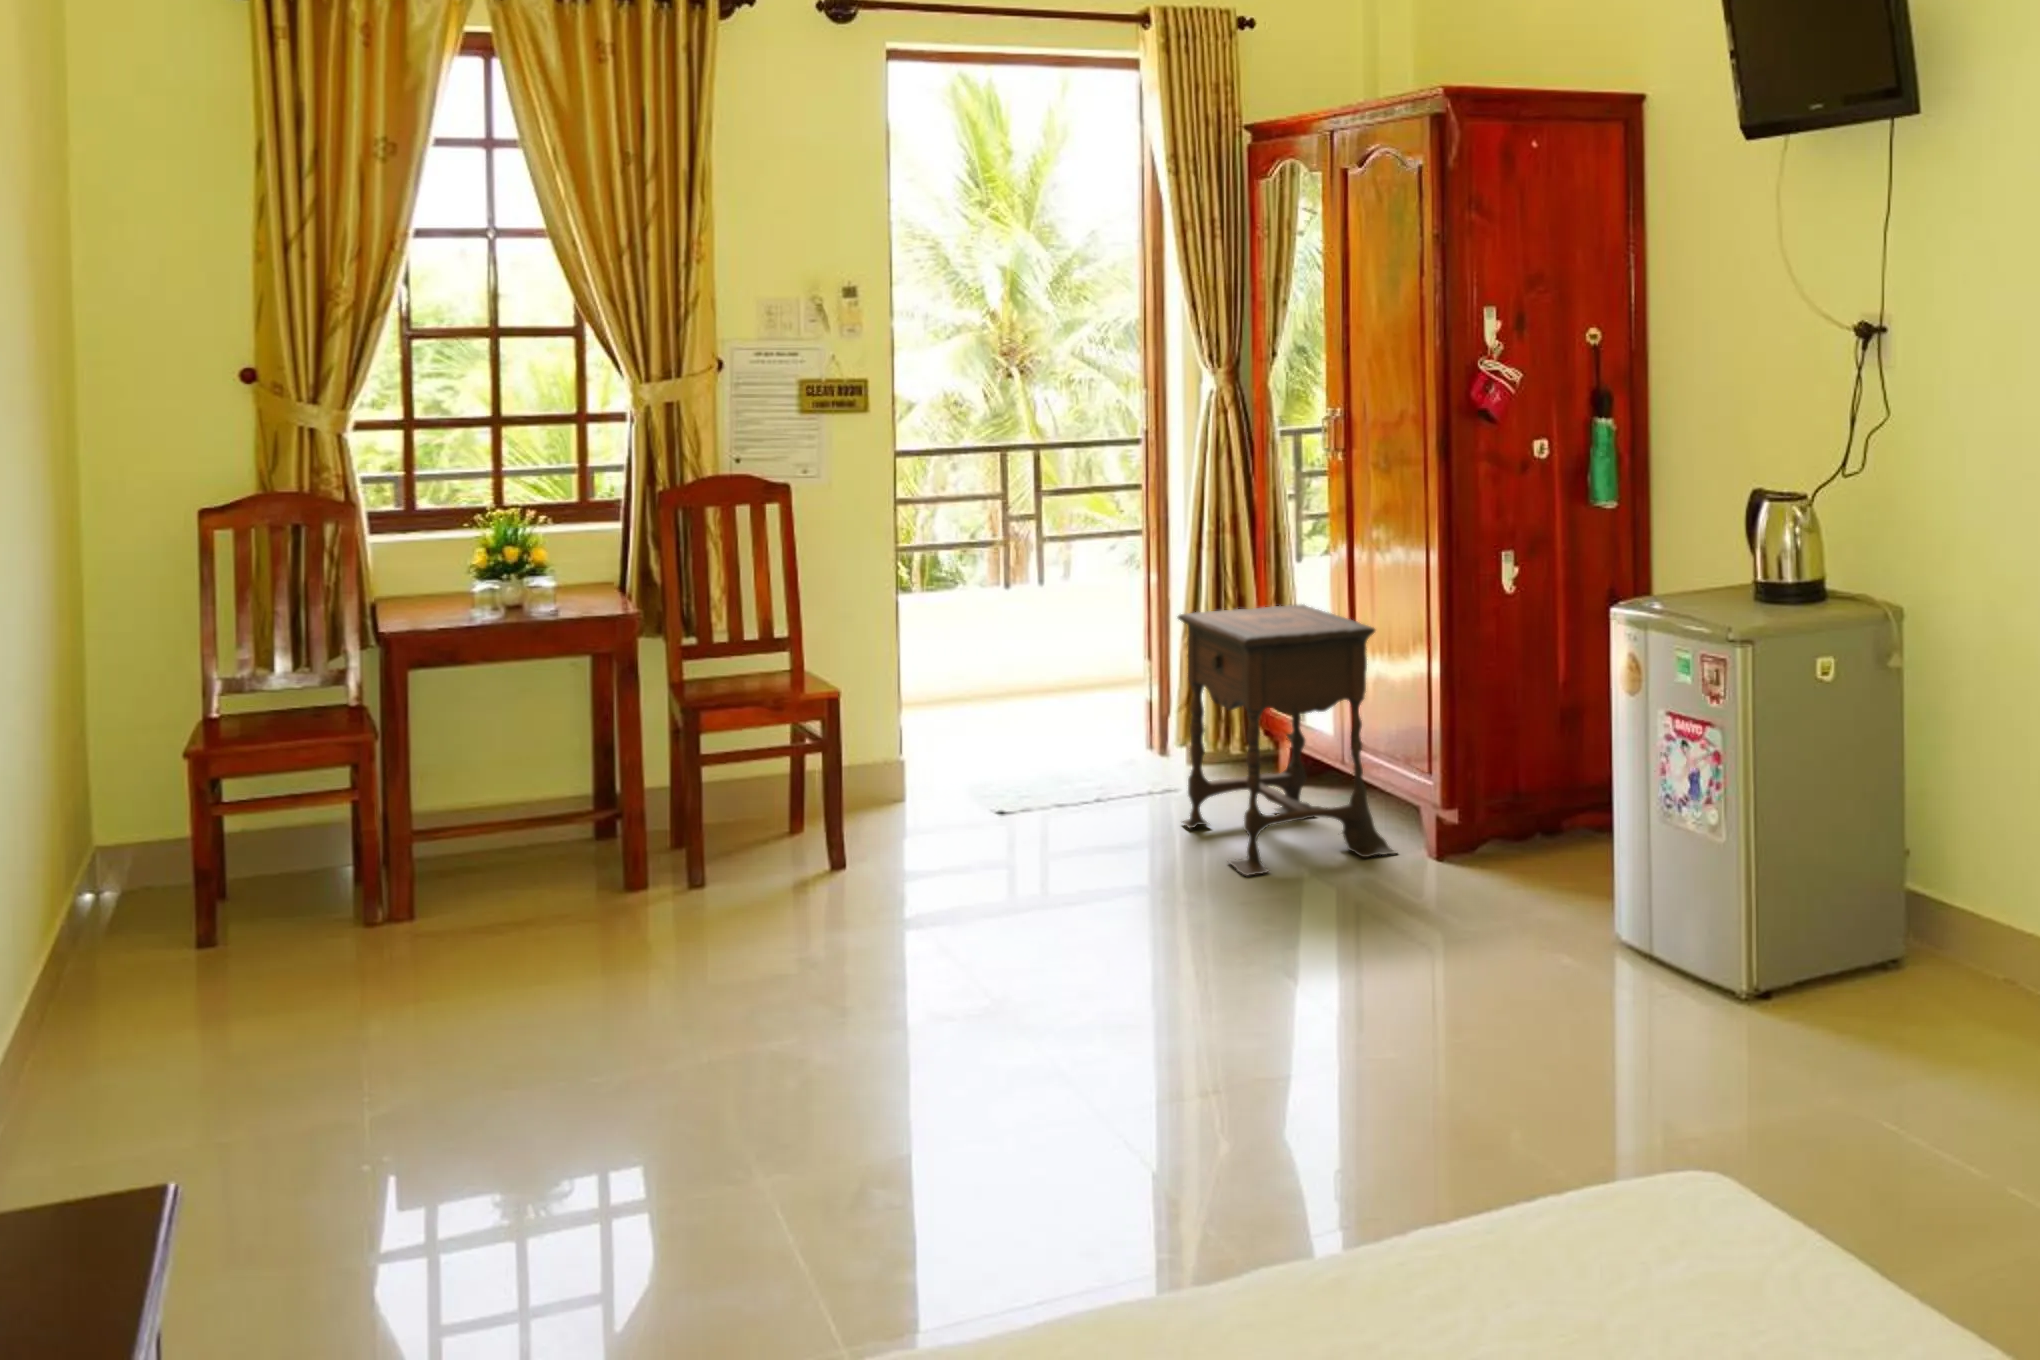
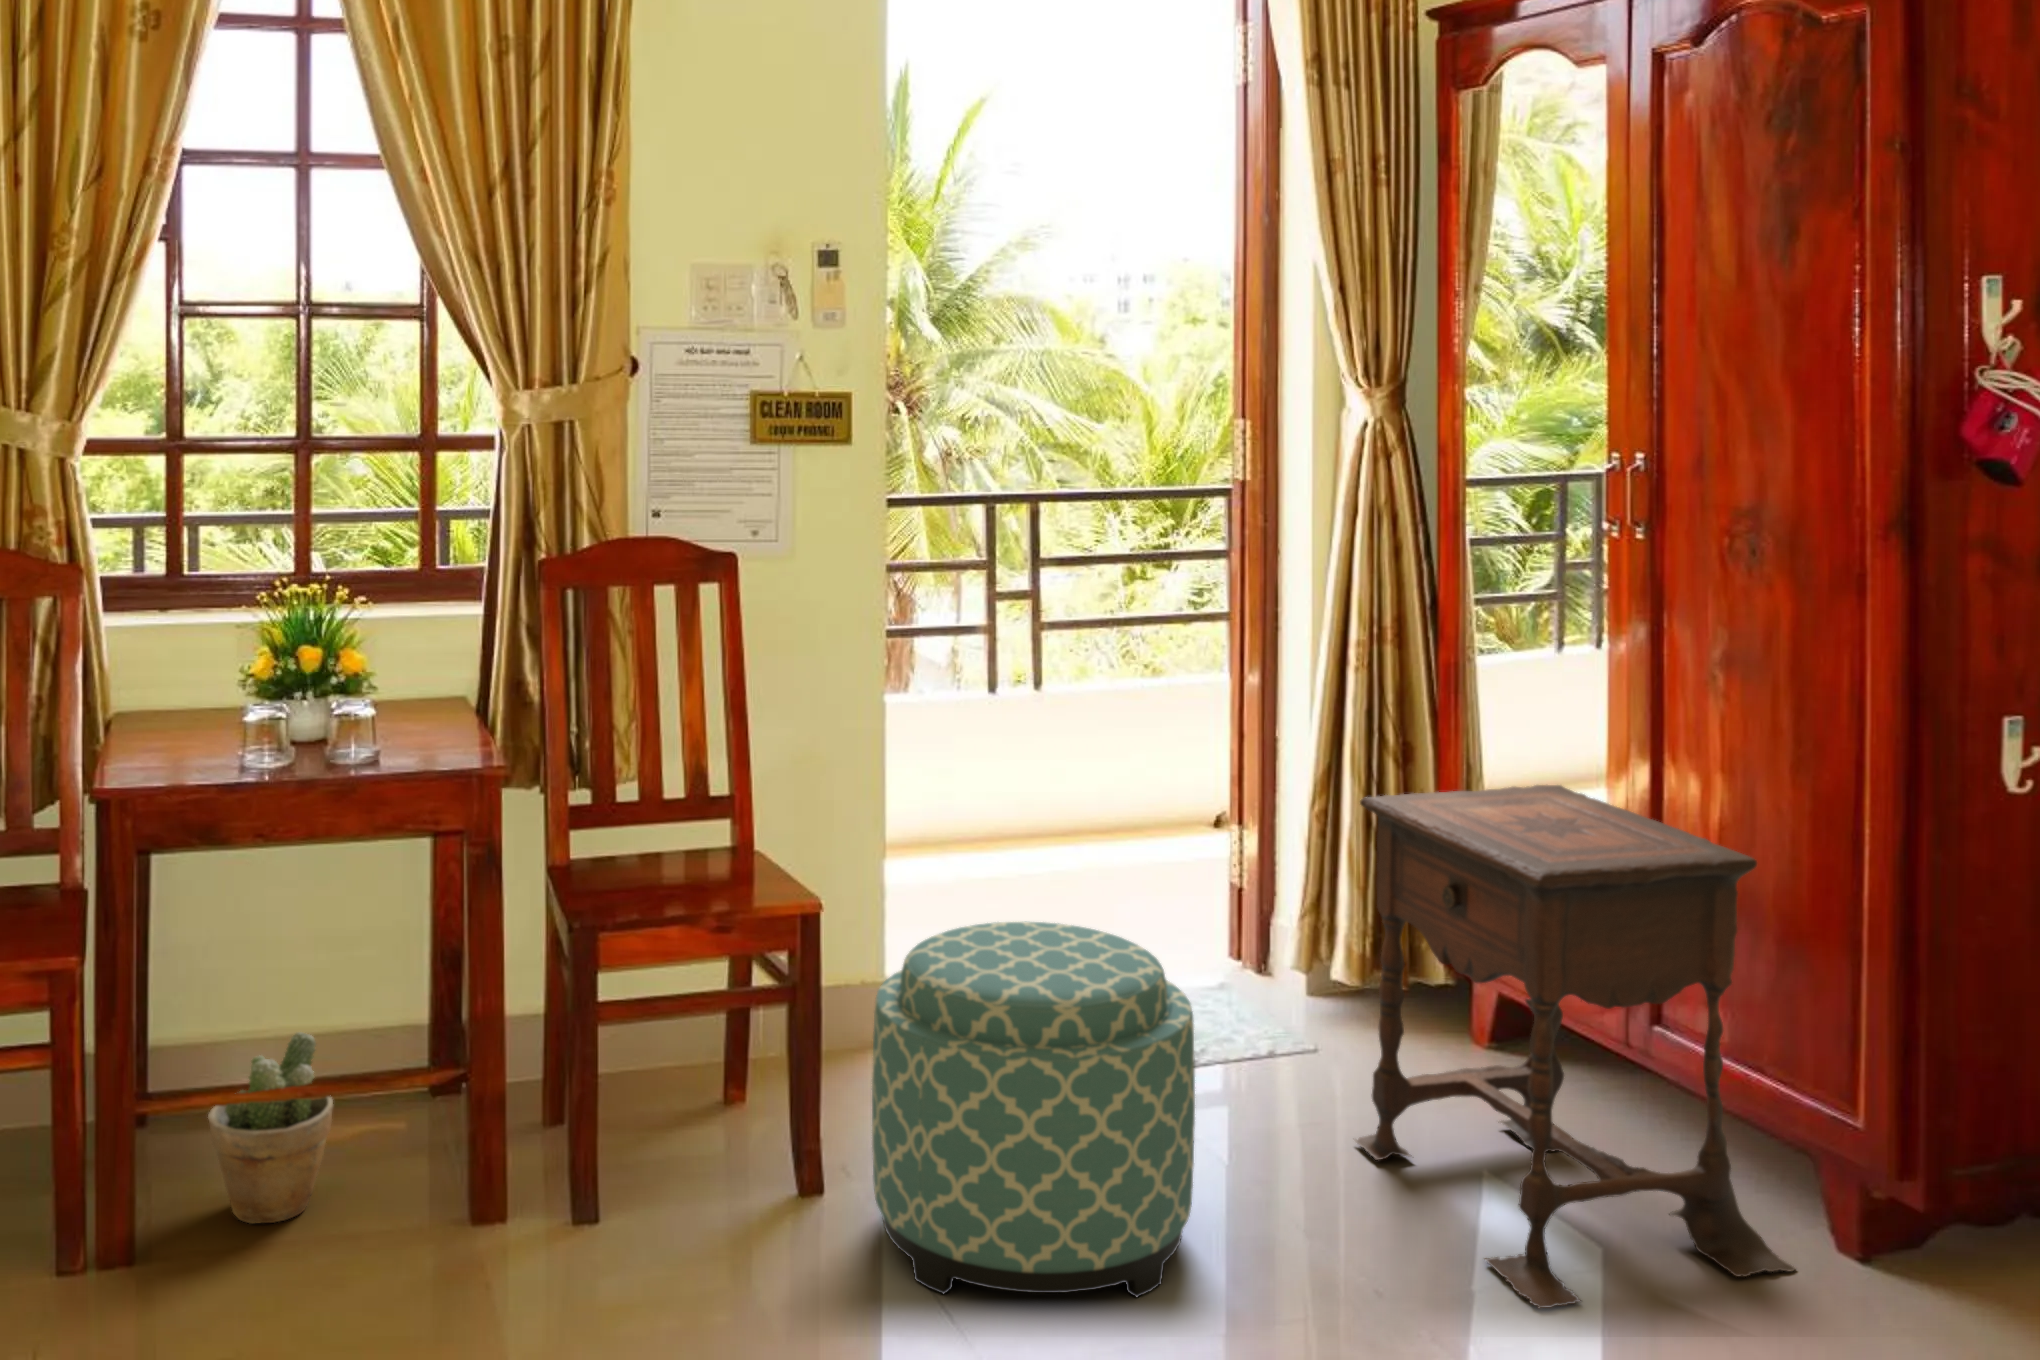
ottoman: none [872,694,1062,894] -> present [872,921,1195,1297]
potted plant: none [453,786,534,898] -> present [208,1032,333,1223]

